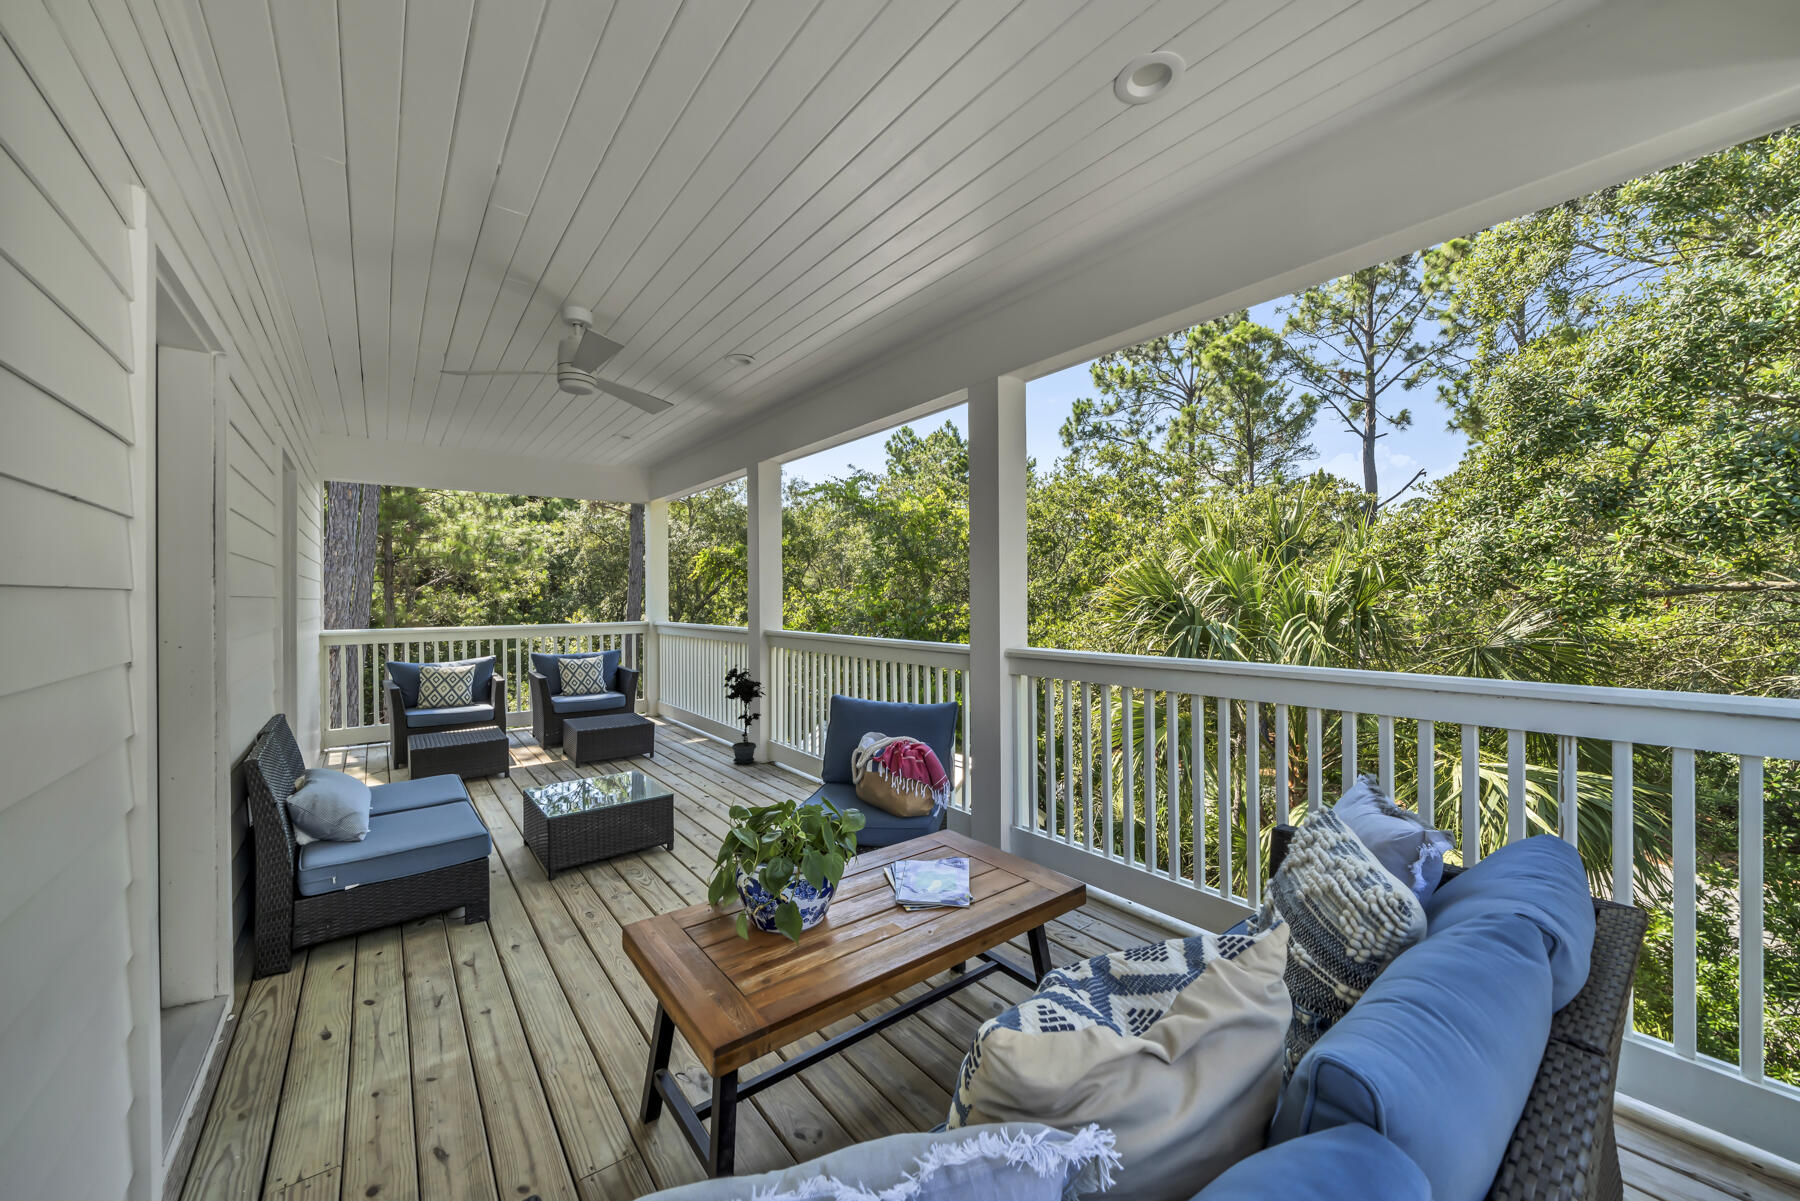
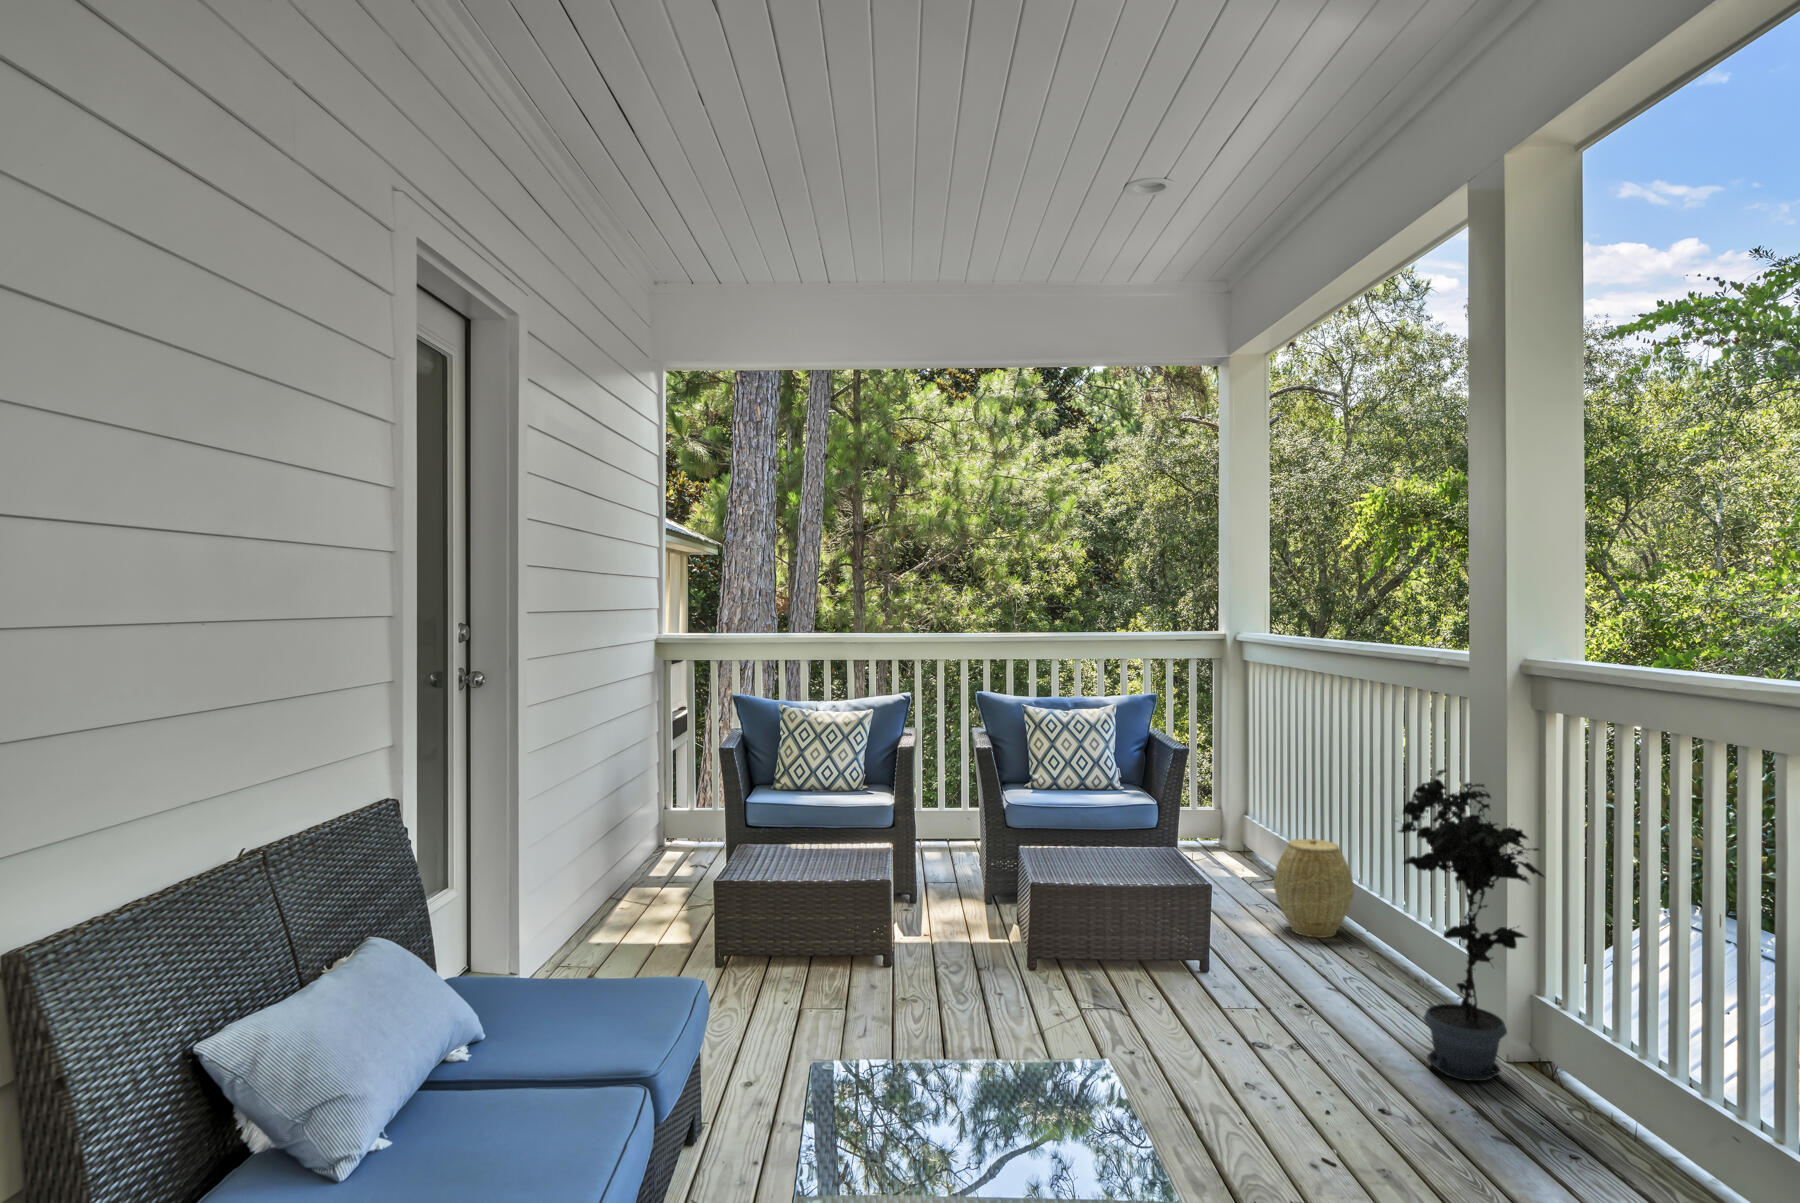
woven basket: none [675,703,706,741] -> present [1274,839,1354,938]

